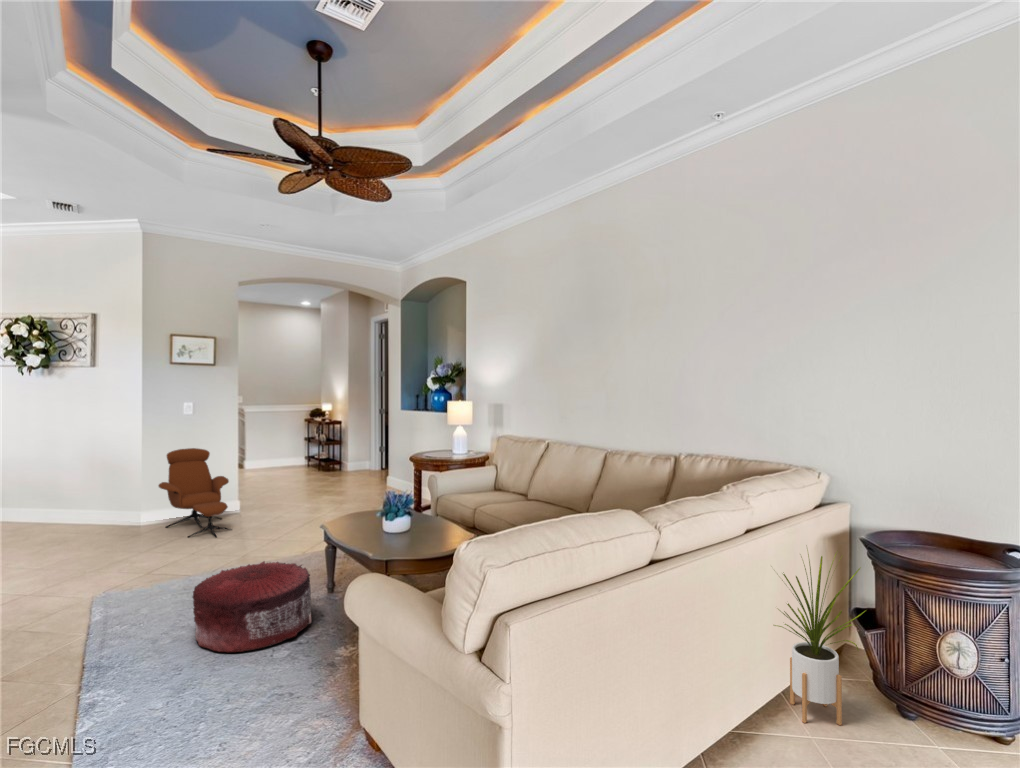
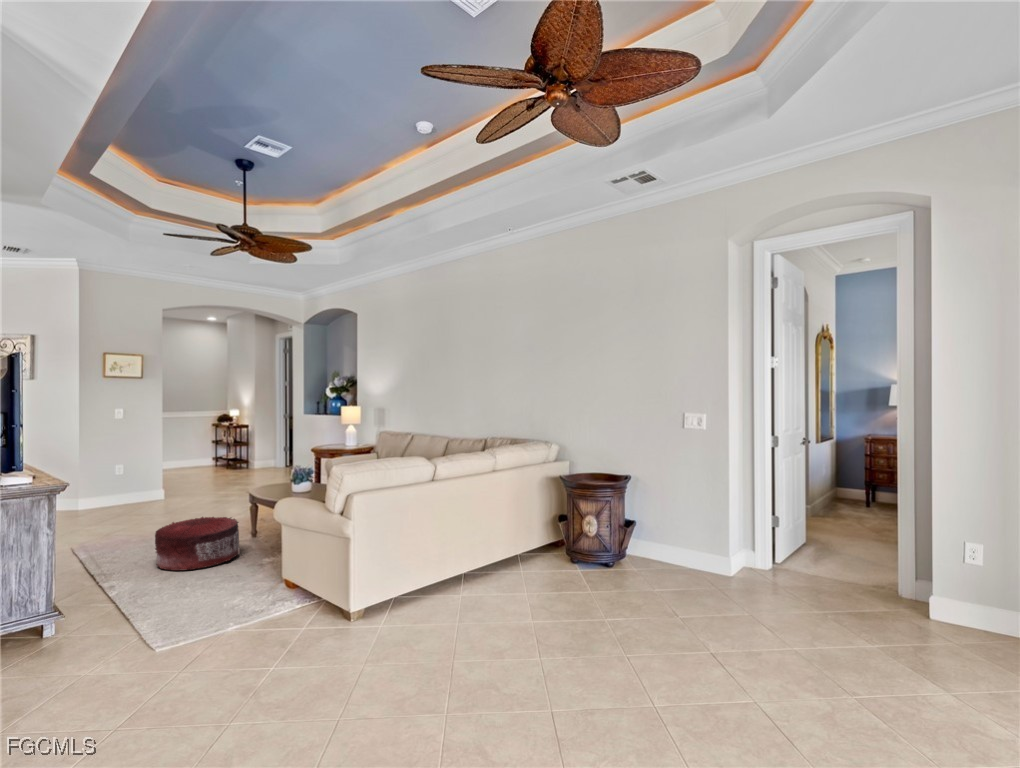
lounge chair: present [159,448,232,537] -> none [95,446,161,516]
house plant: present [774,550,866,725] -> none [518,480,566,575]

